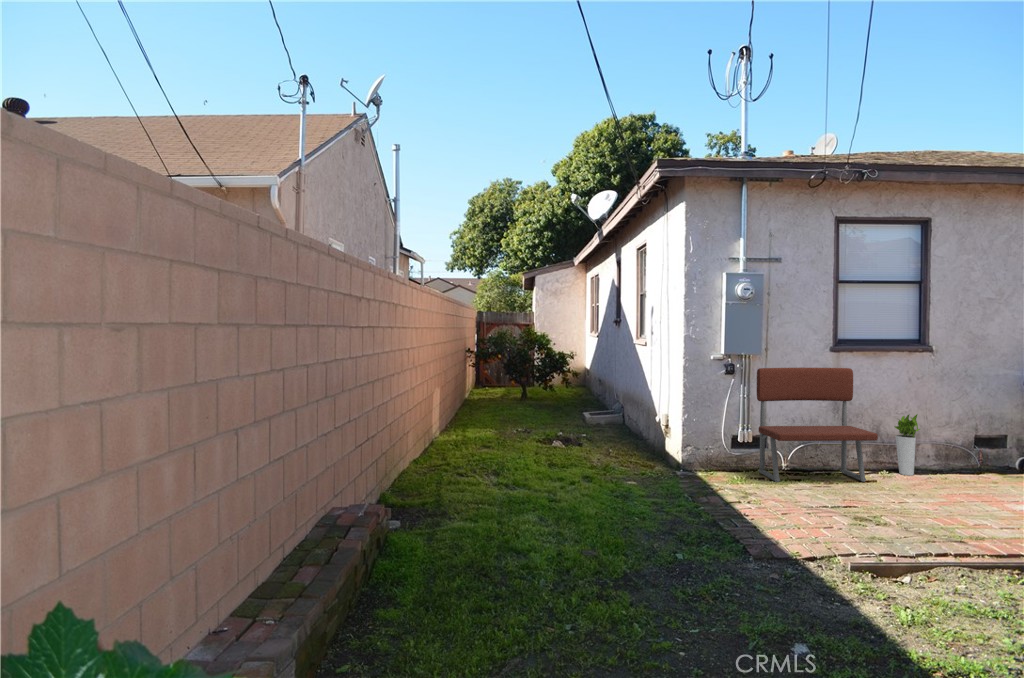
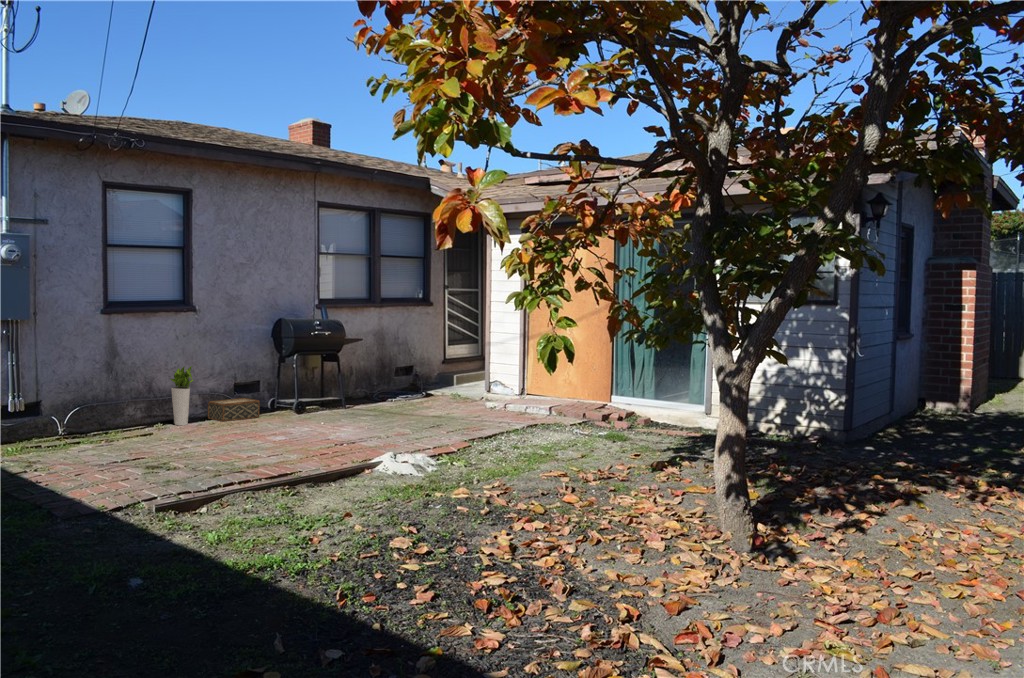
bench: present [757,368,878,482] -> none [26,322,159,448]
woven basket: none [938,453,1003,477] -> present [208,398,260,422]

